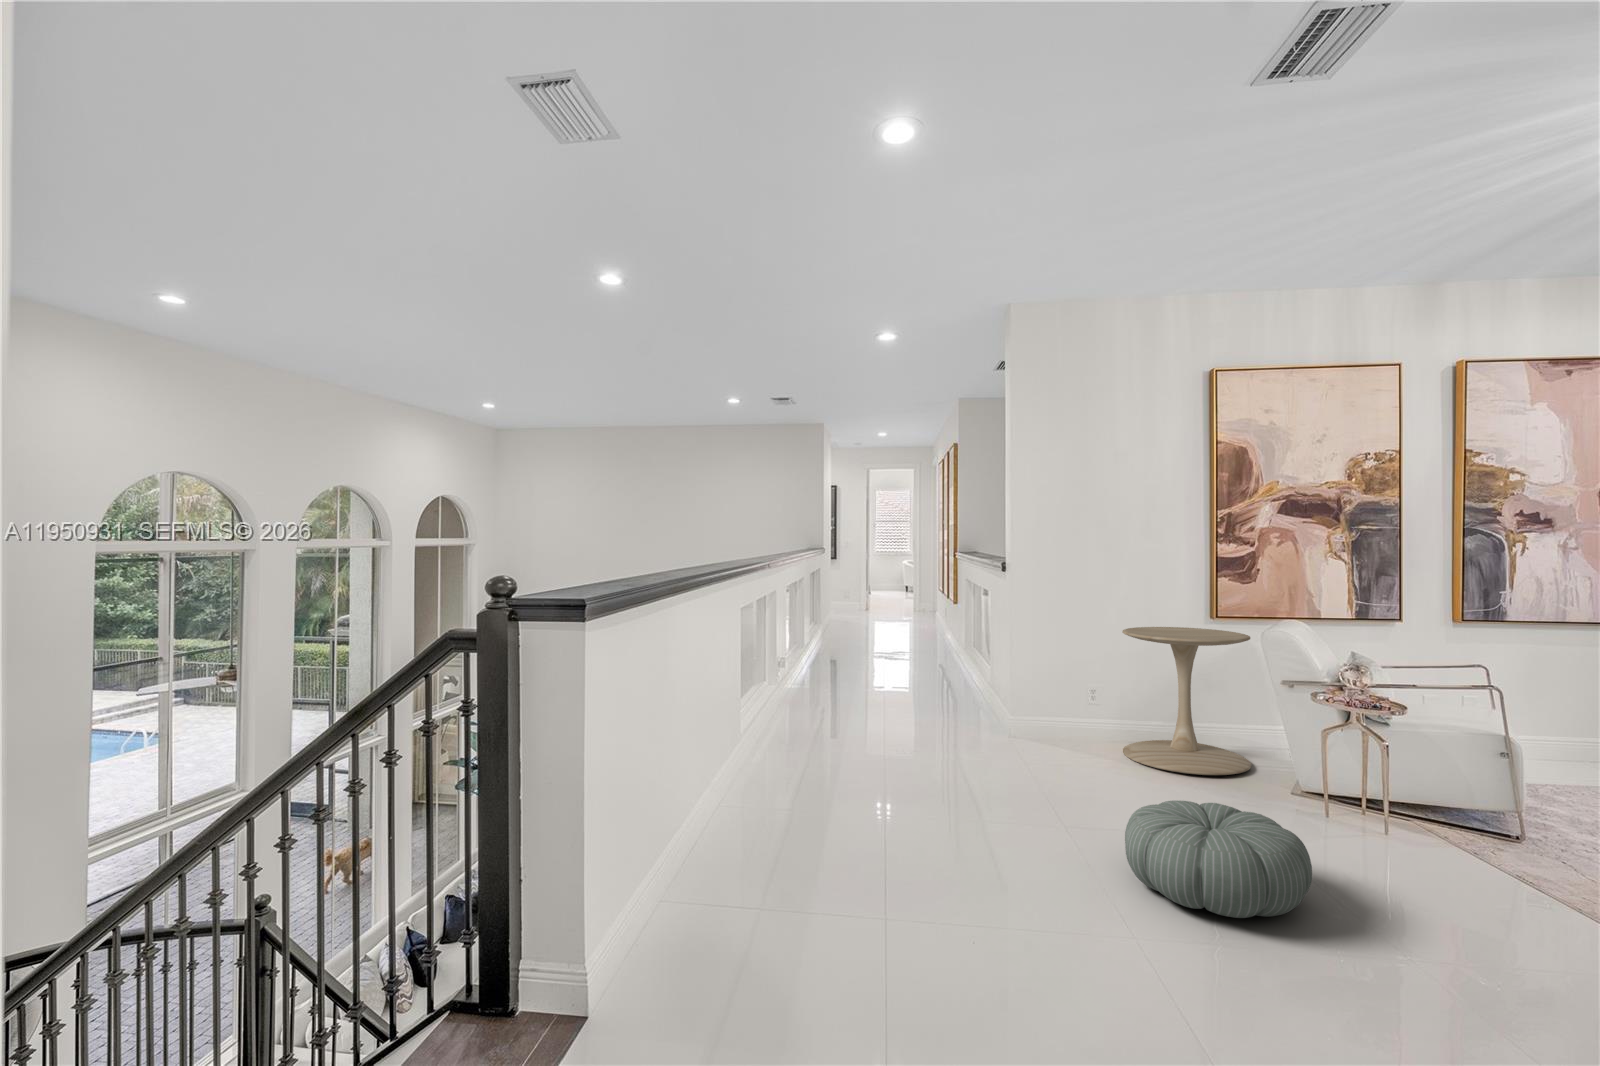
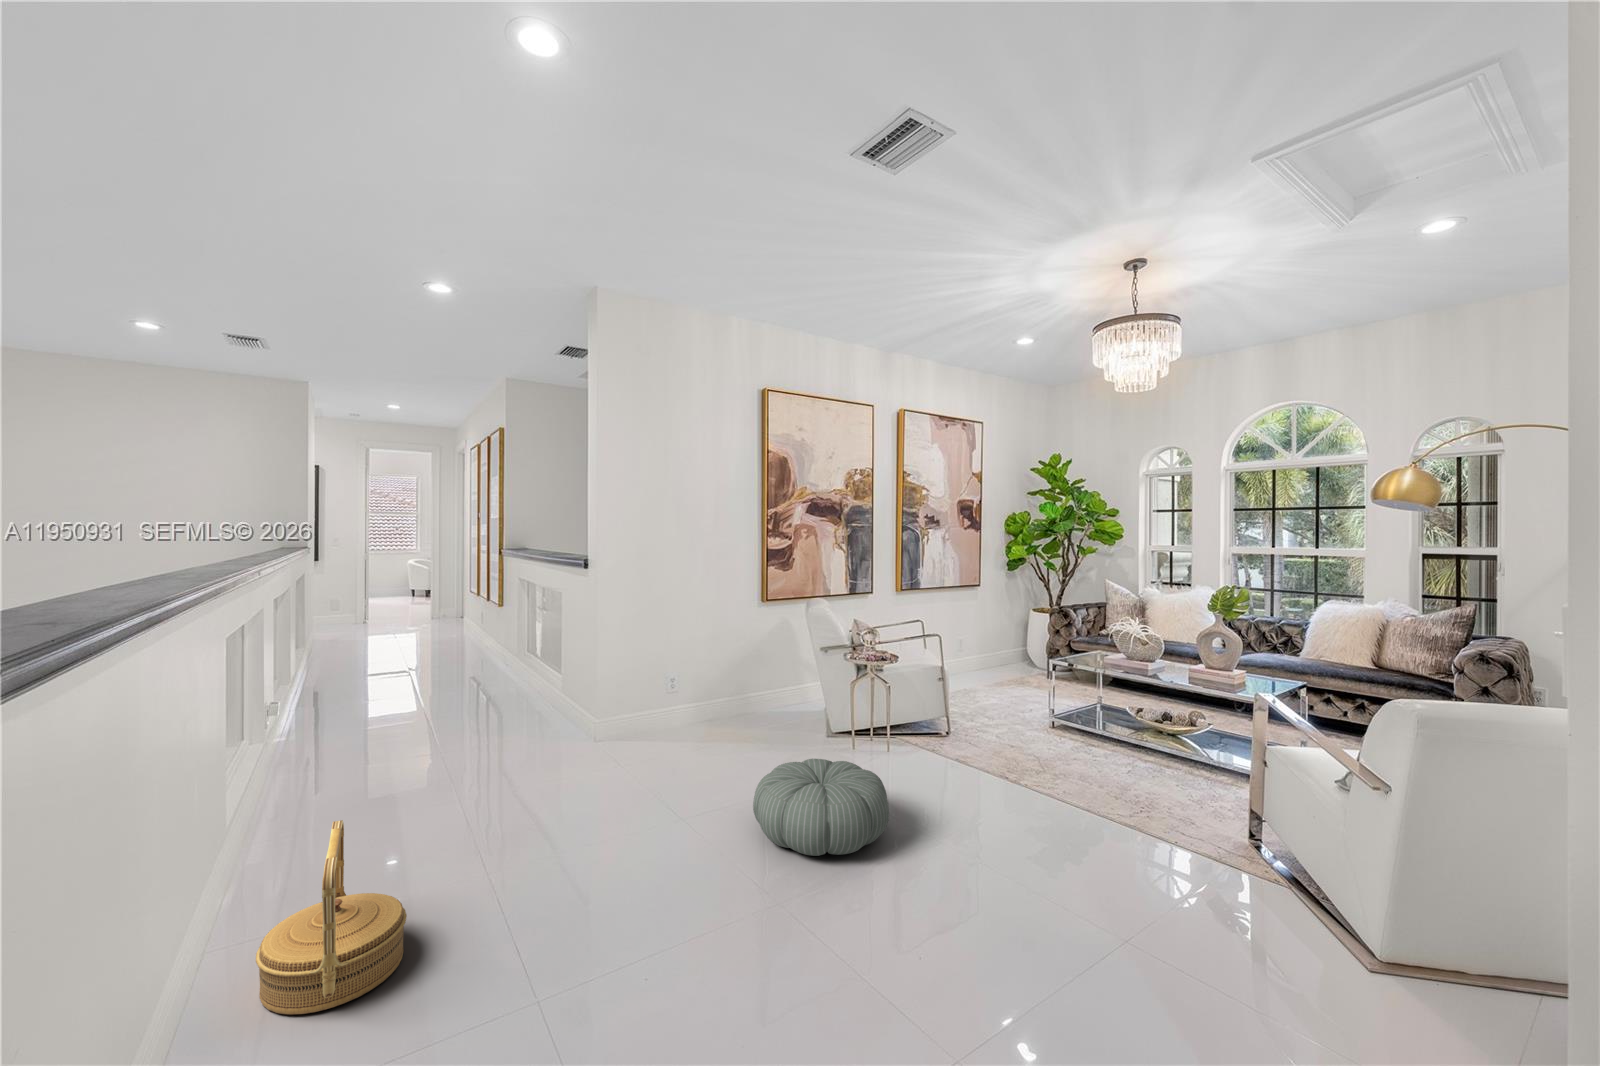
pedestal table: present [1122,627,1251,775] -> none [700,607,796,730]
woven basket: none [688,749,782,880] -> present [256,820,407,1015]

